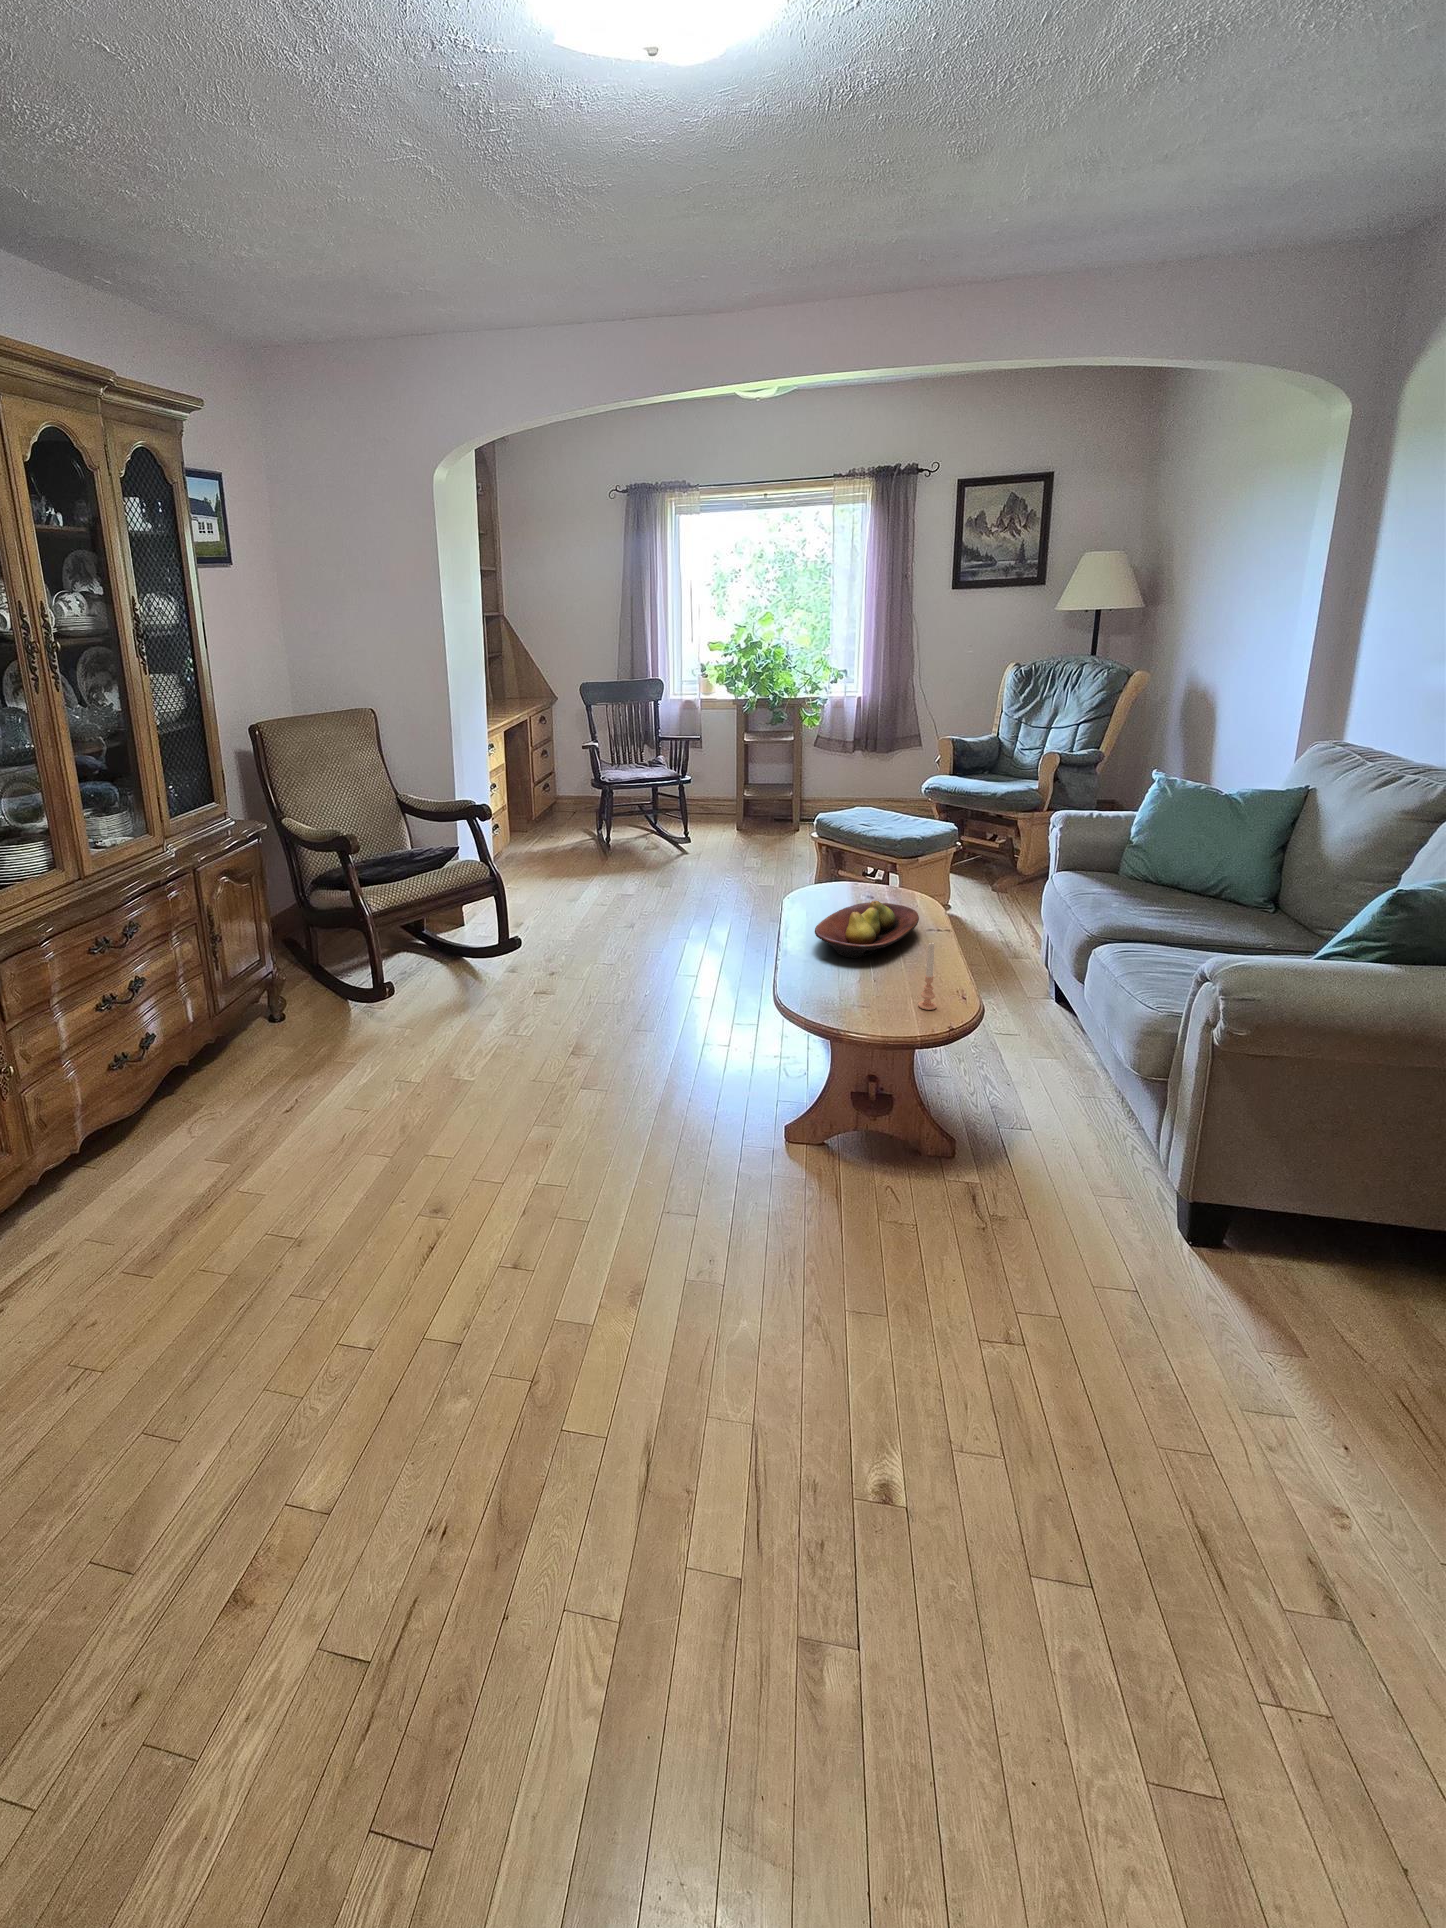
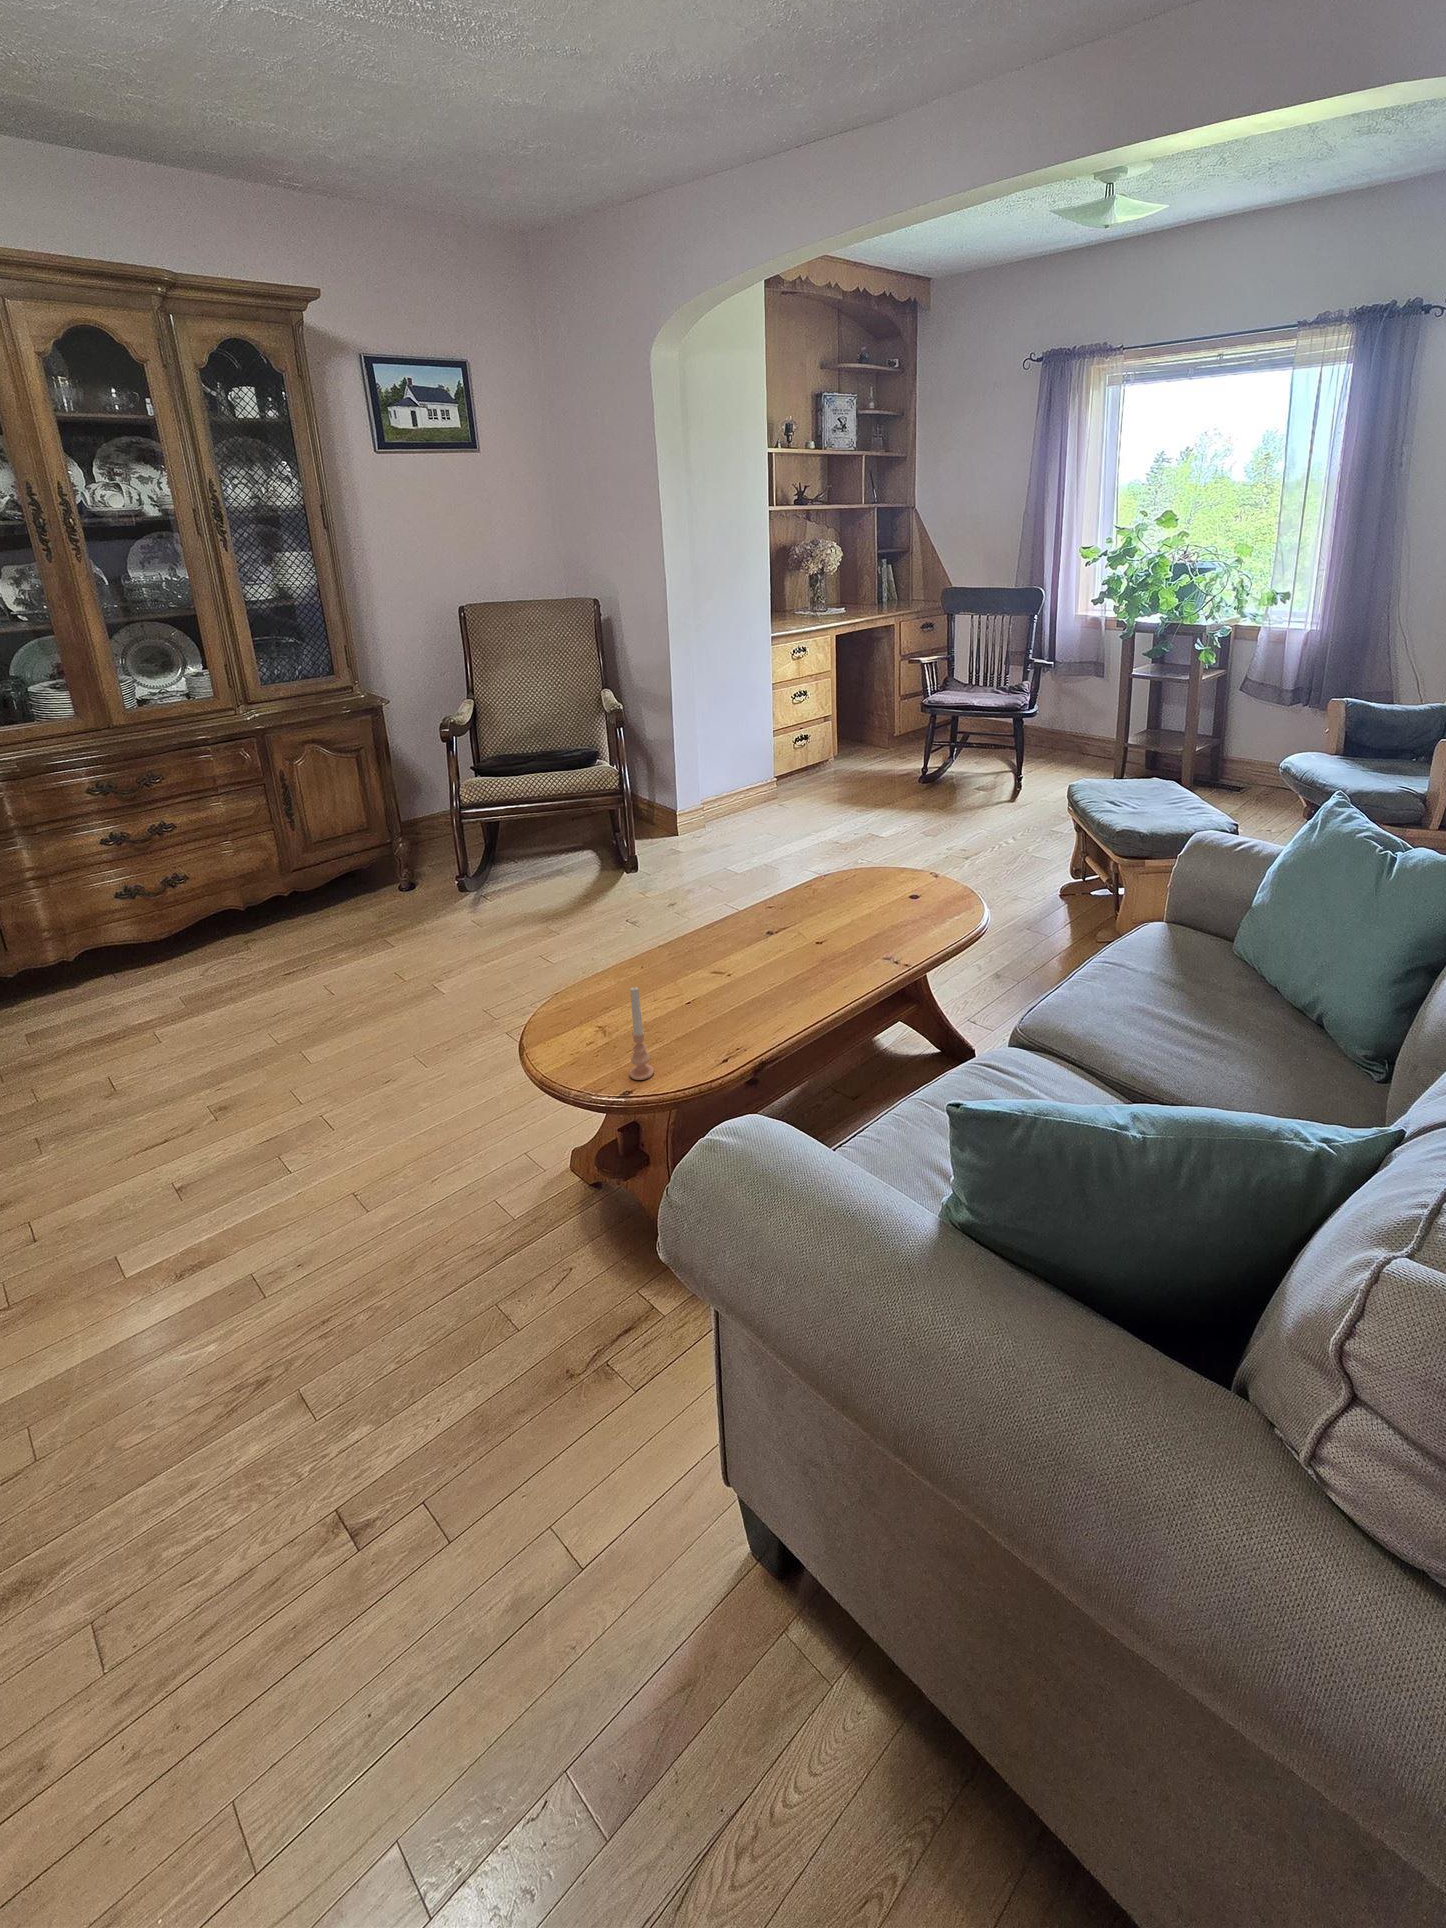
fruit bowl: present [815,901,919,958] -> none [669,908,852,980]

